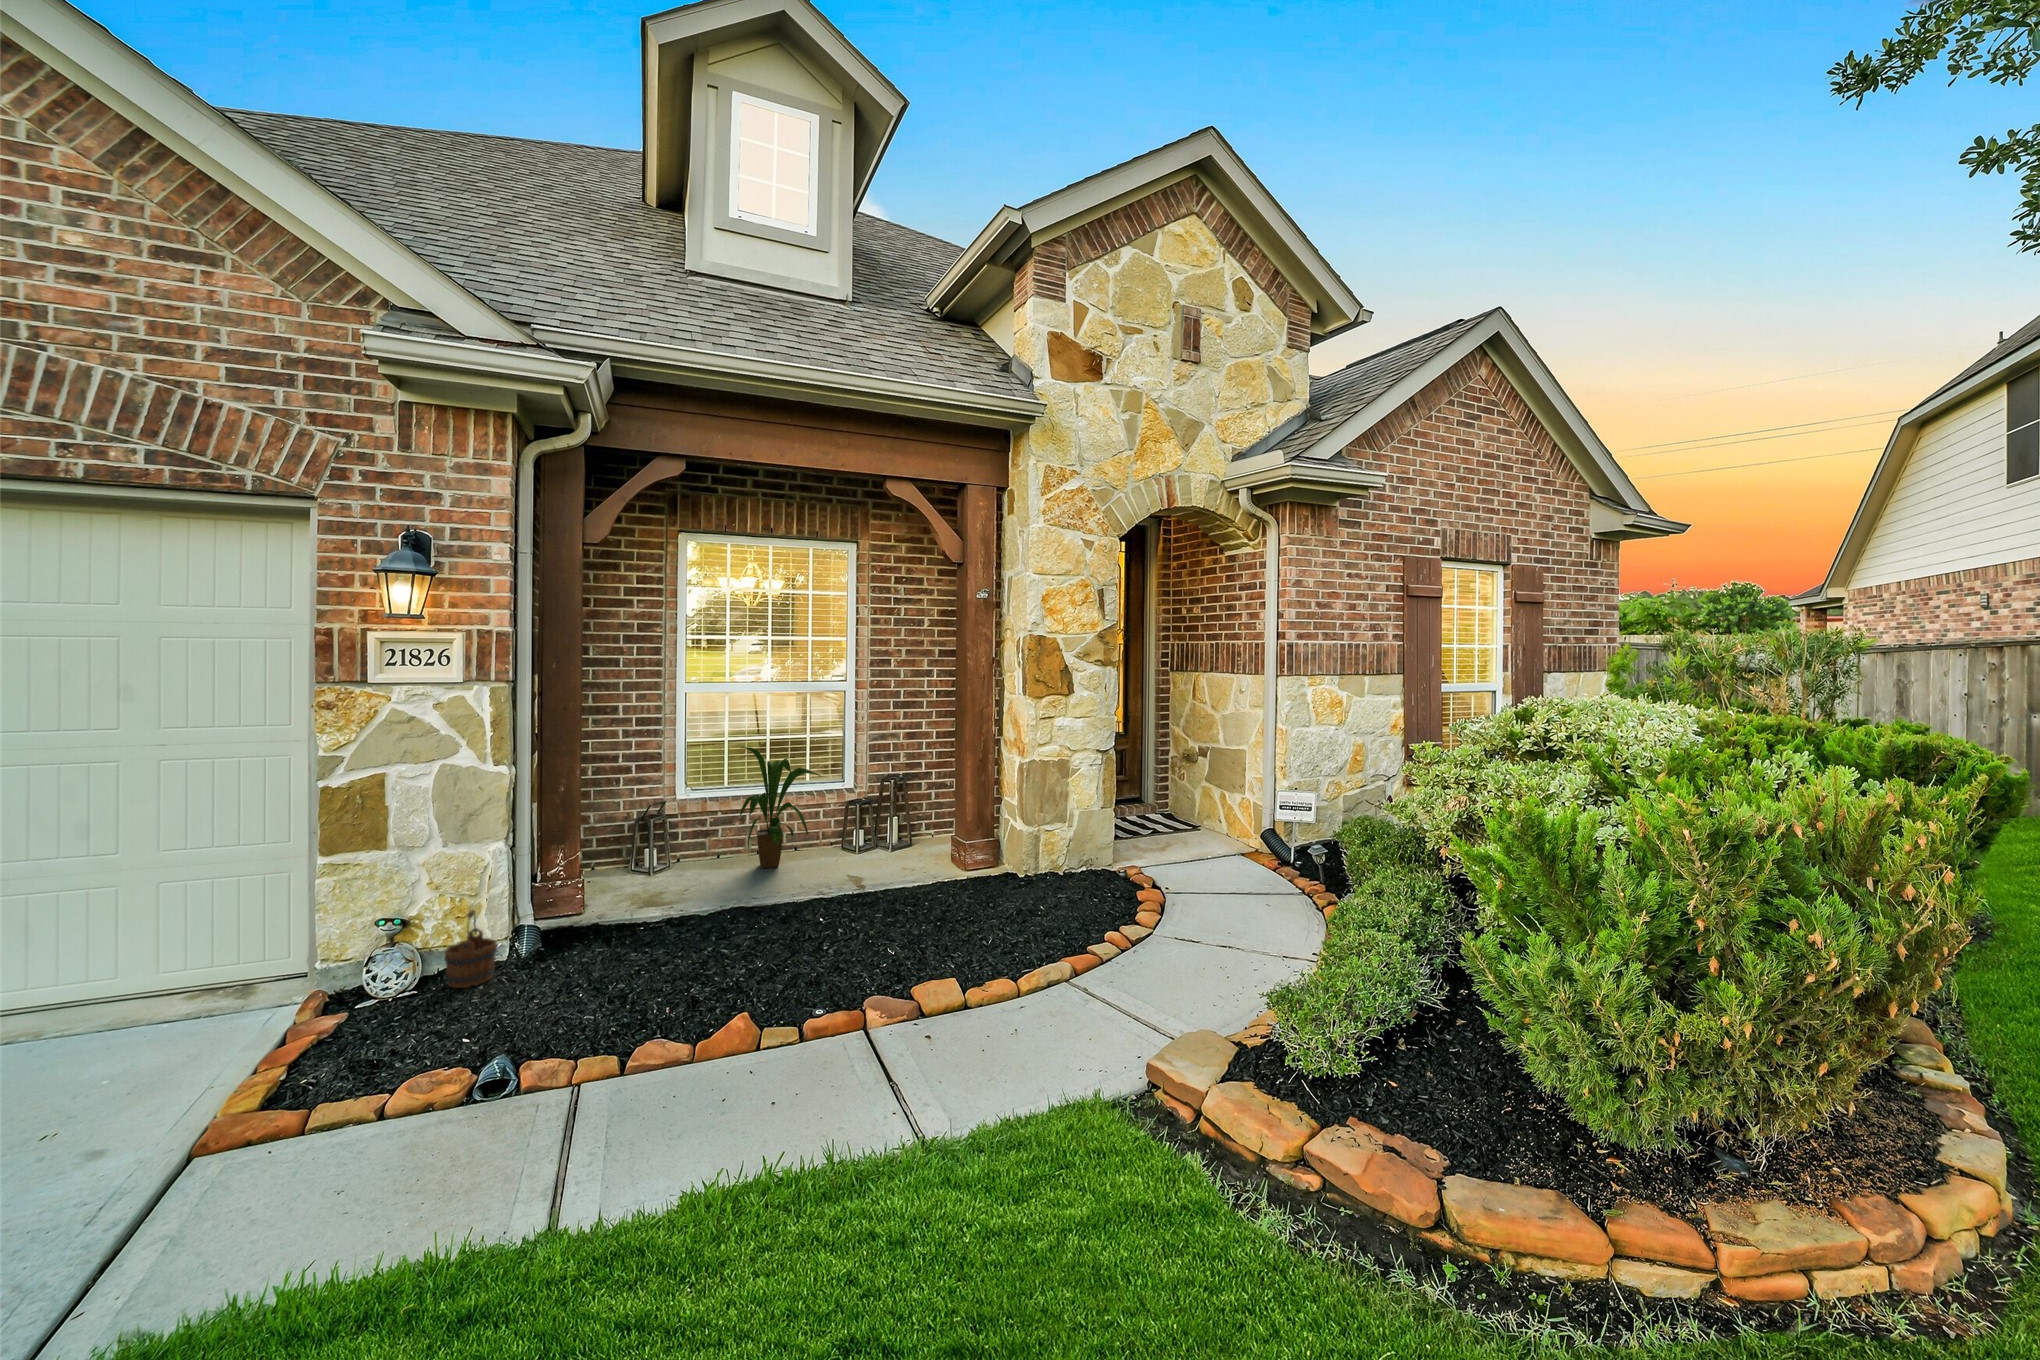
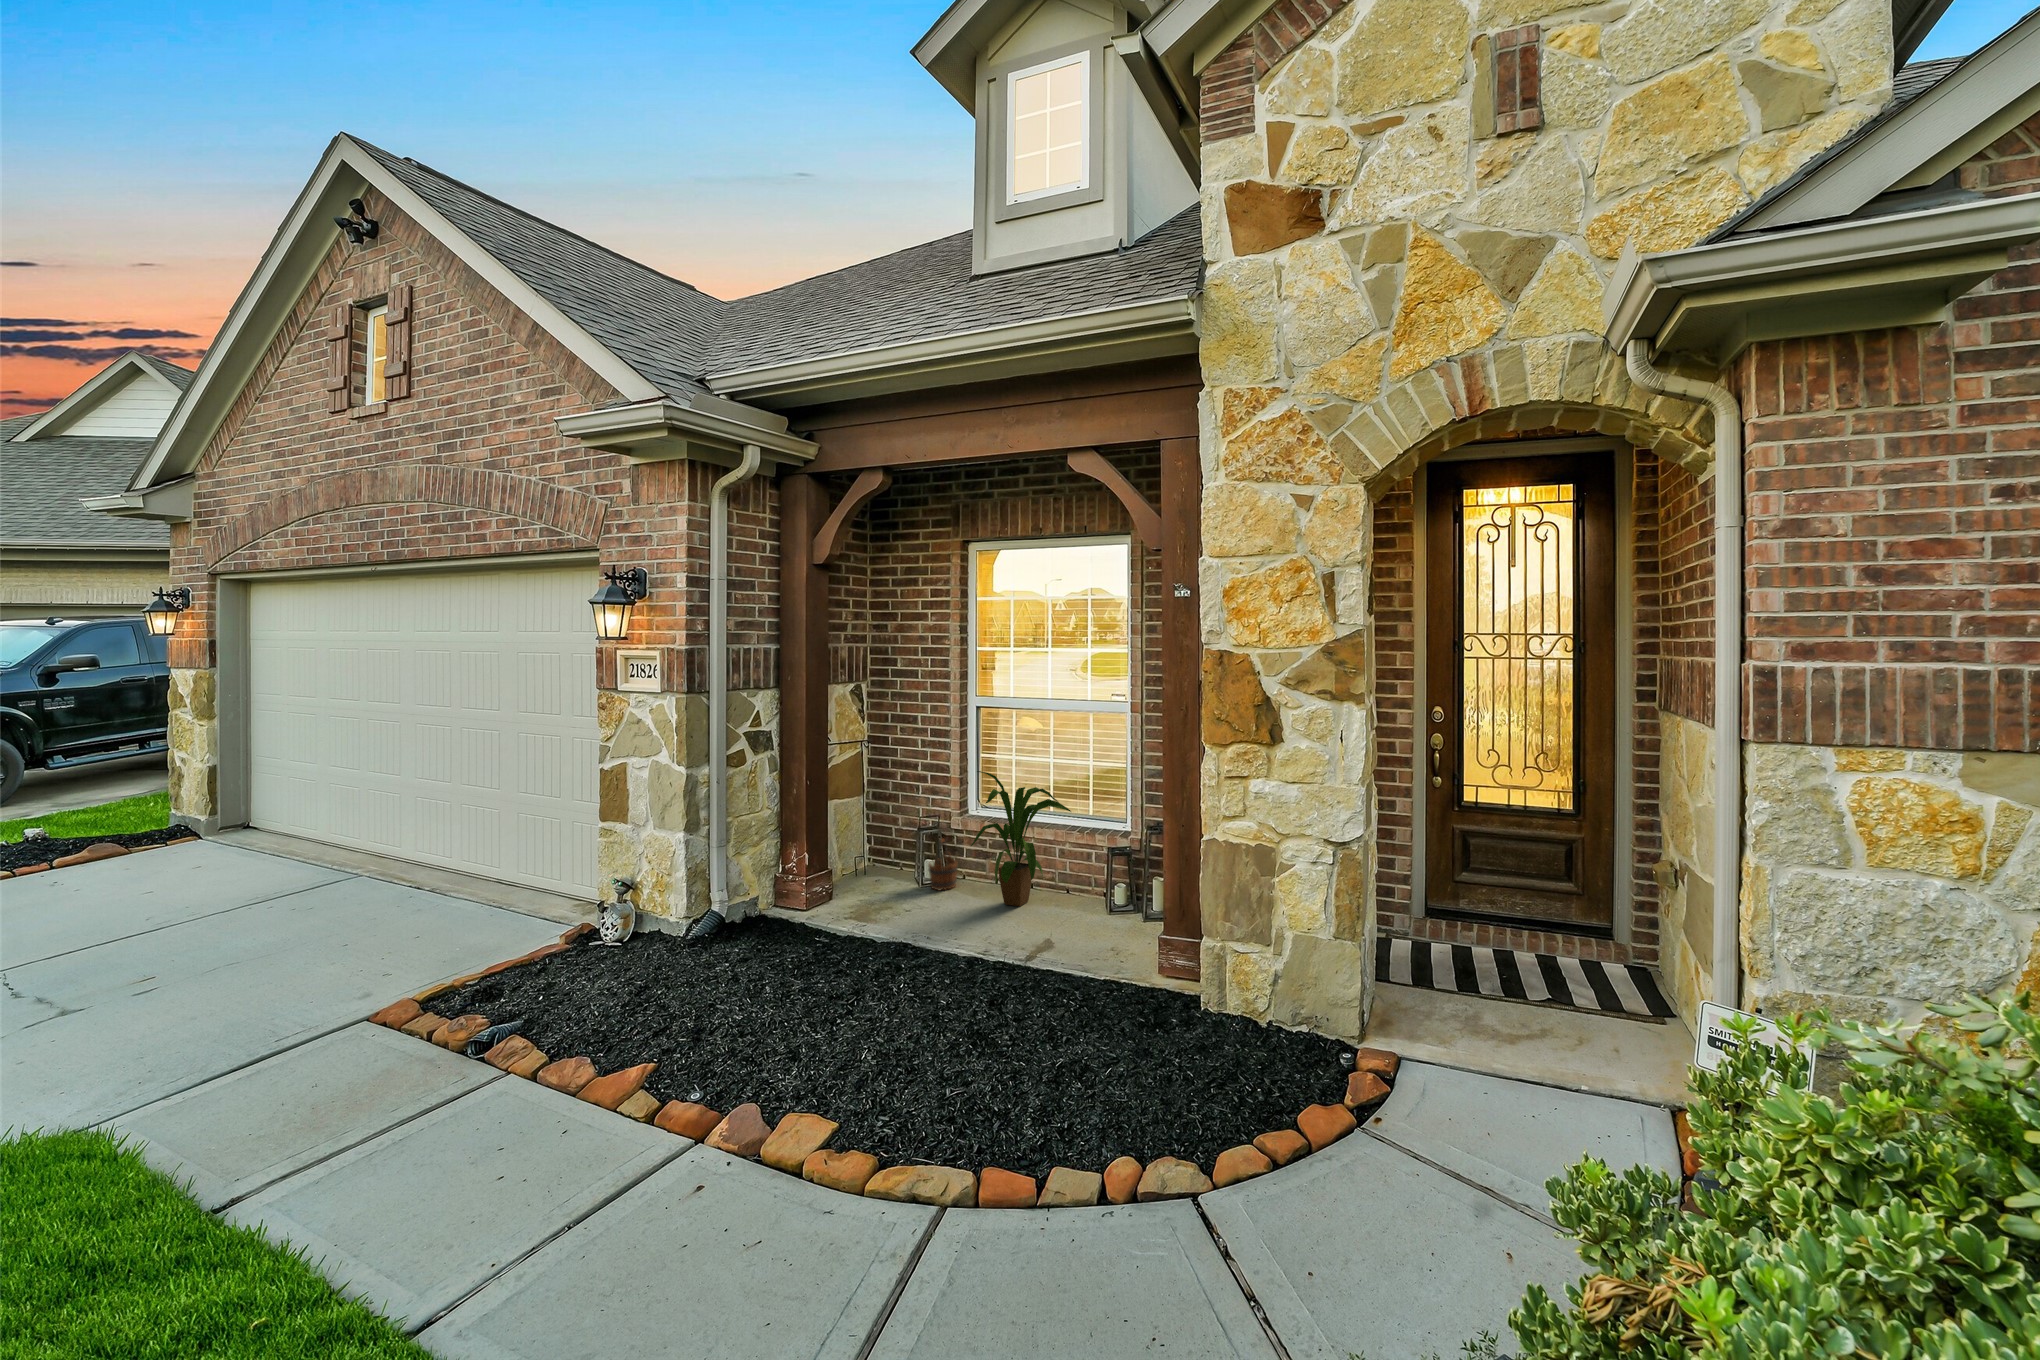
wooden bucket: present [444,910,497,988] -> present [928,839,958,890]

